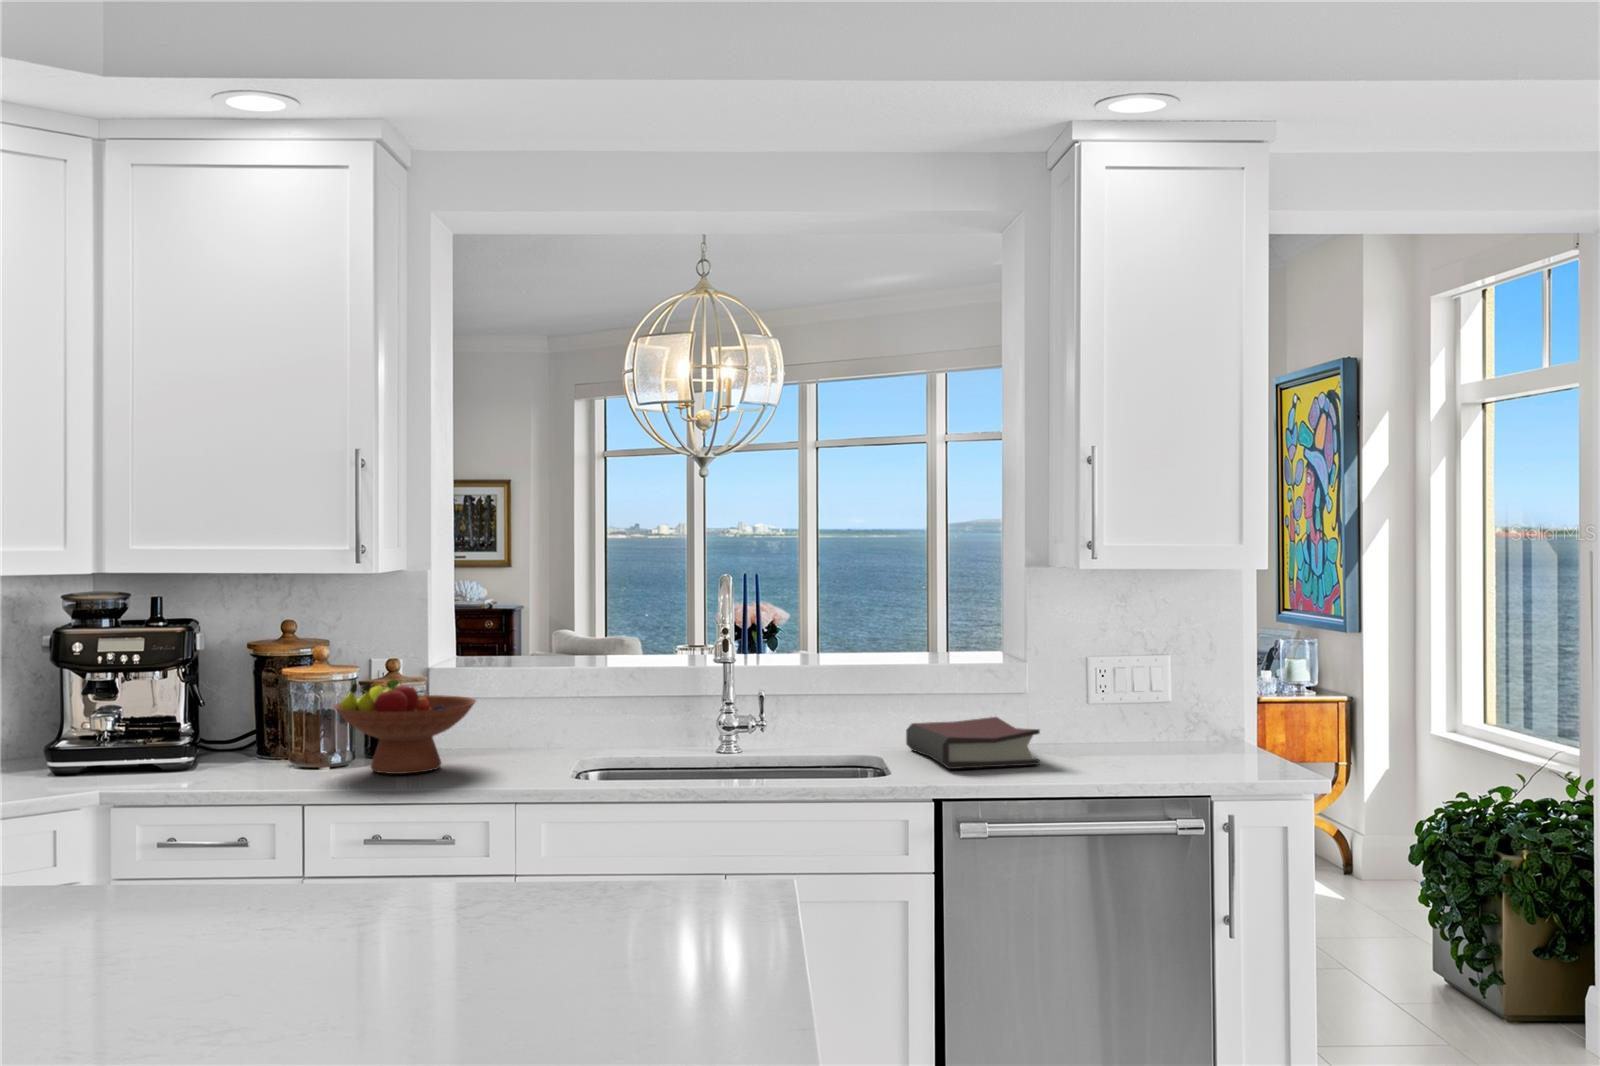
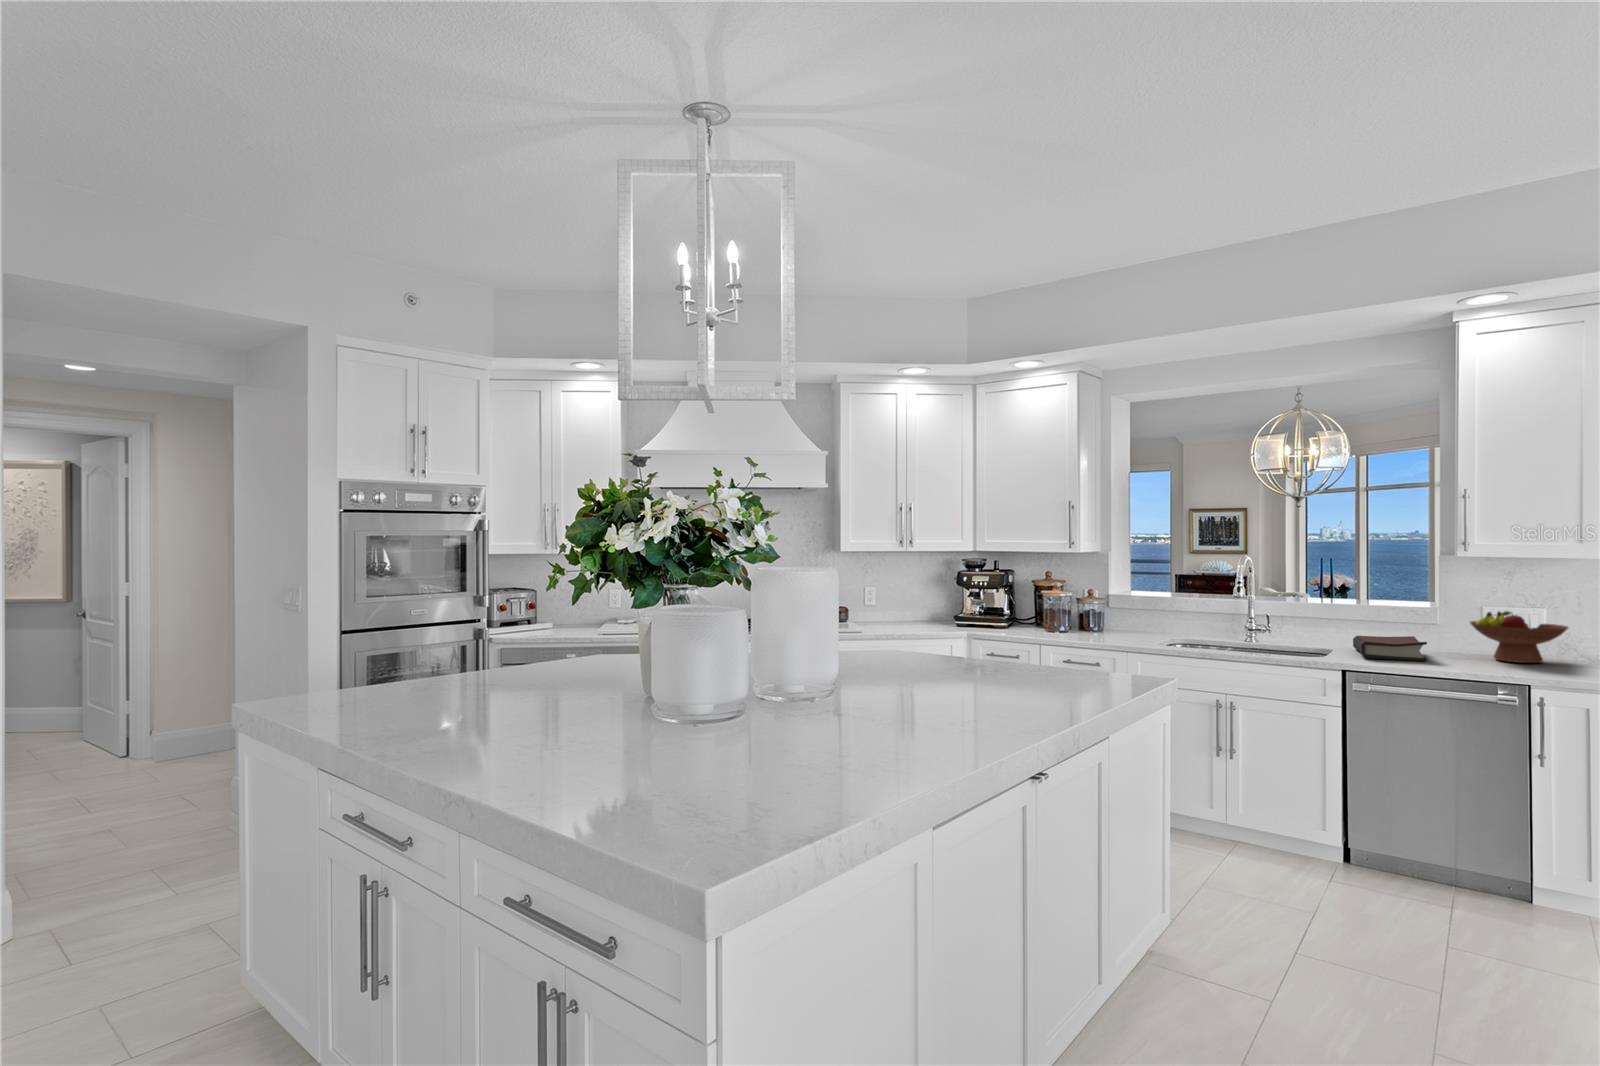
fruit bowl: present [334,679,476,774] -> present [1470,611,1568,663]

